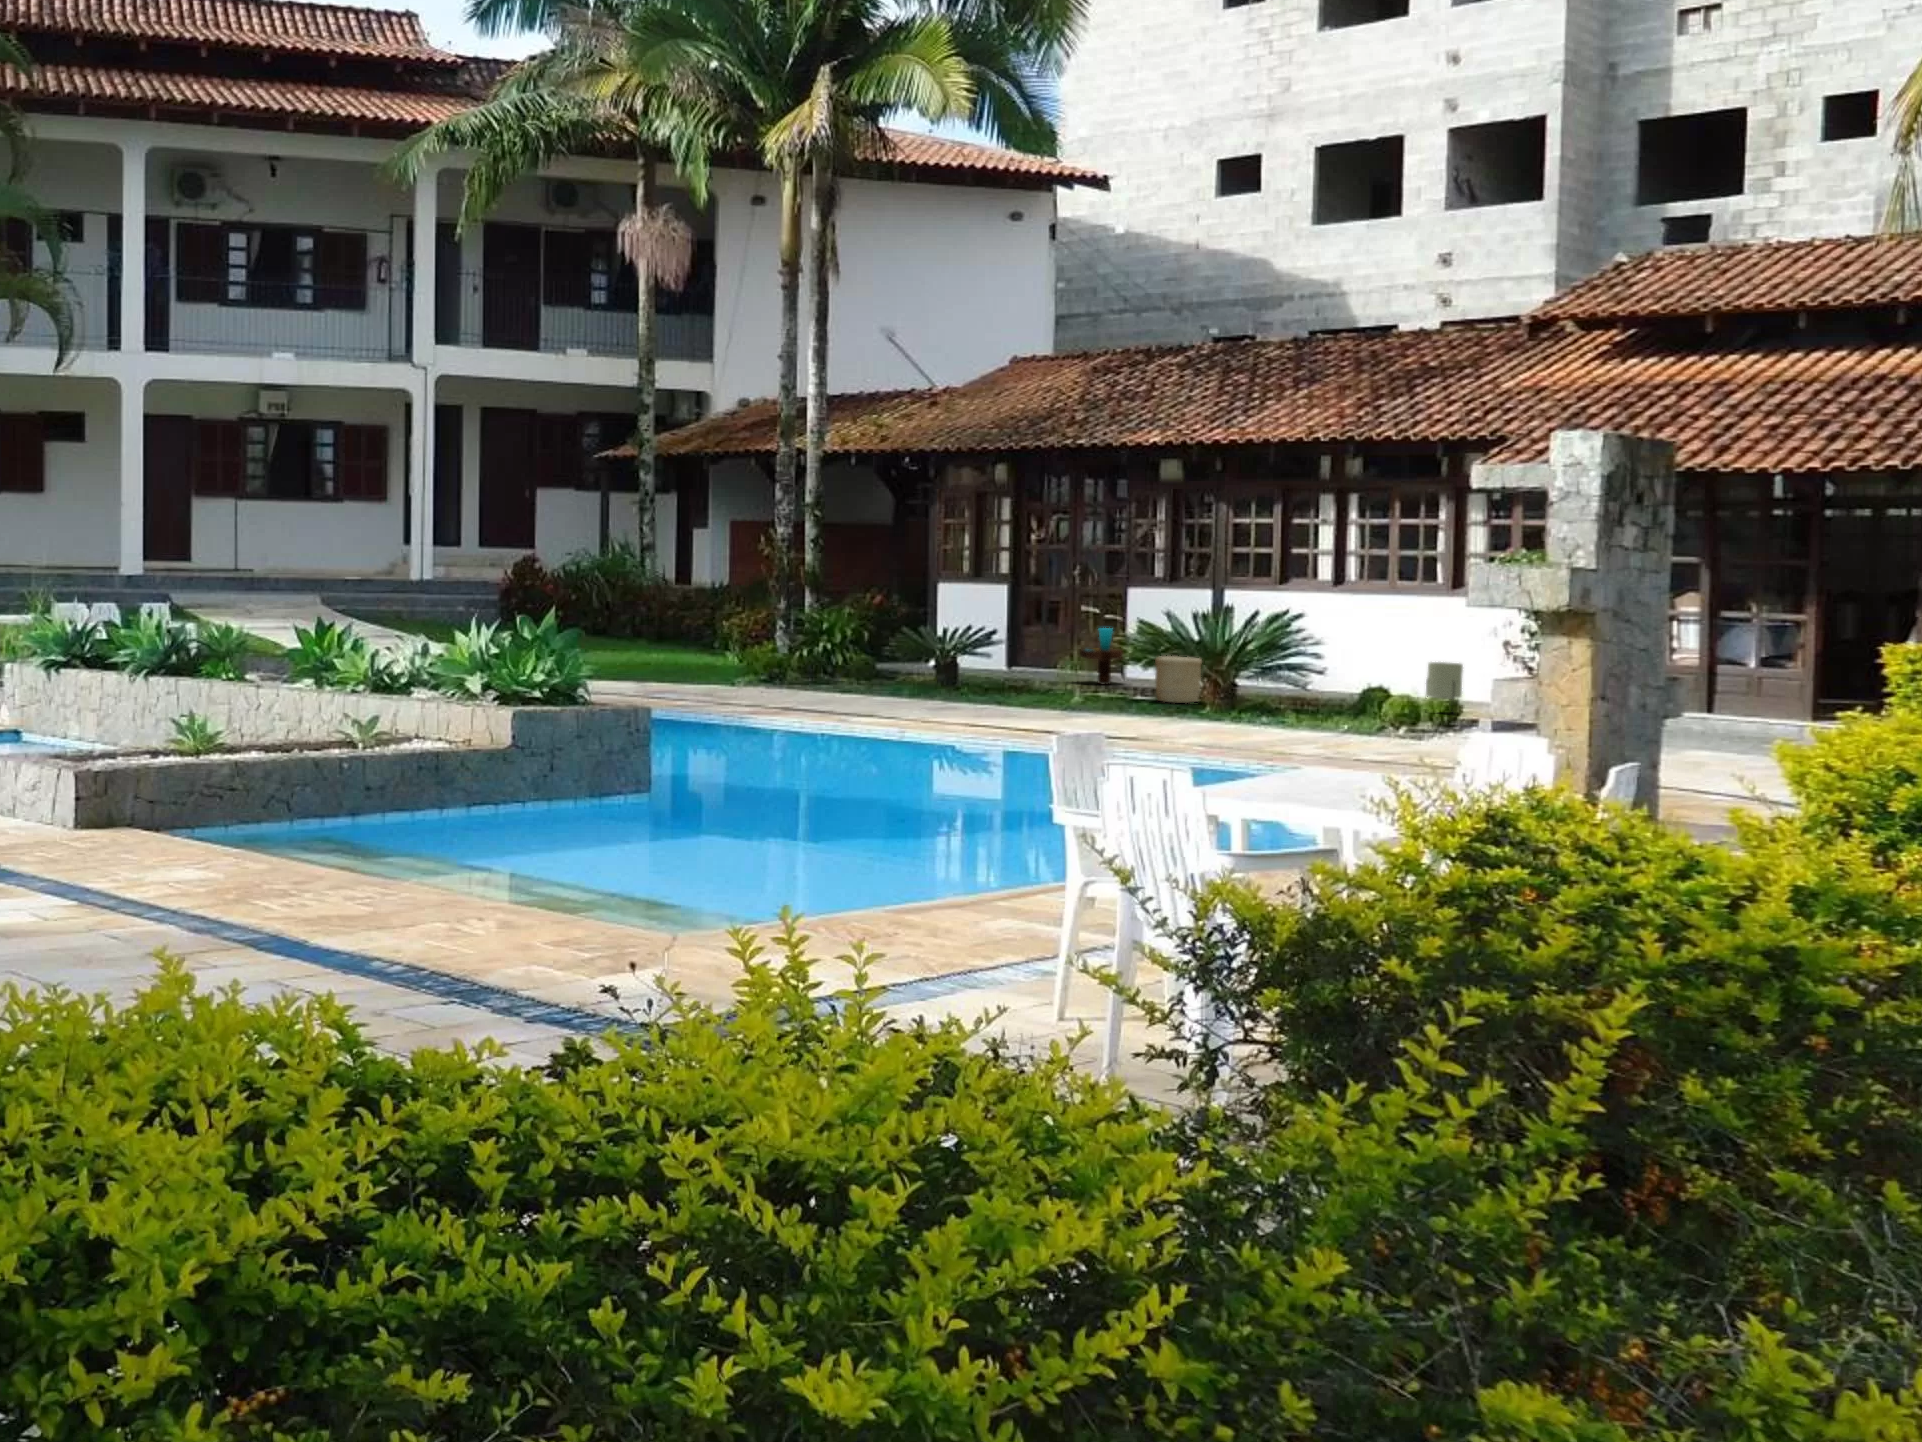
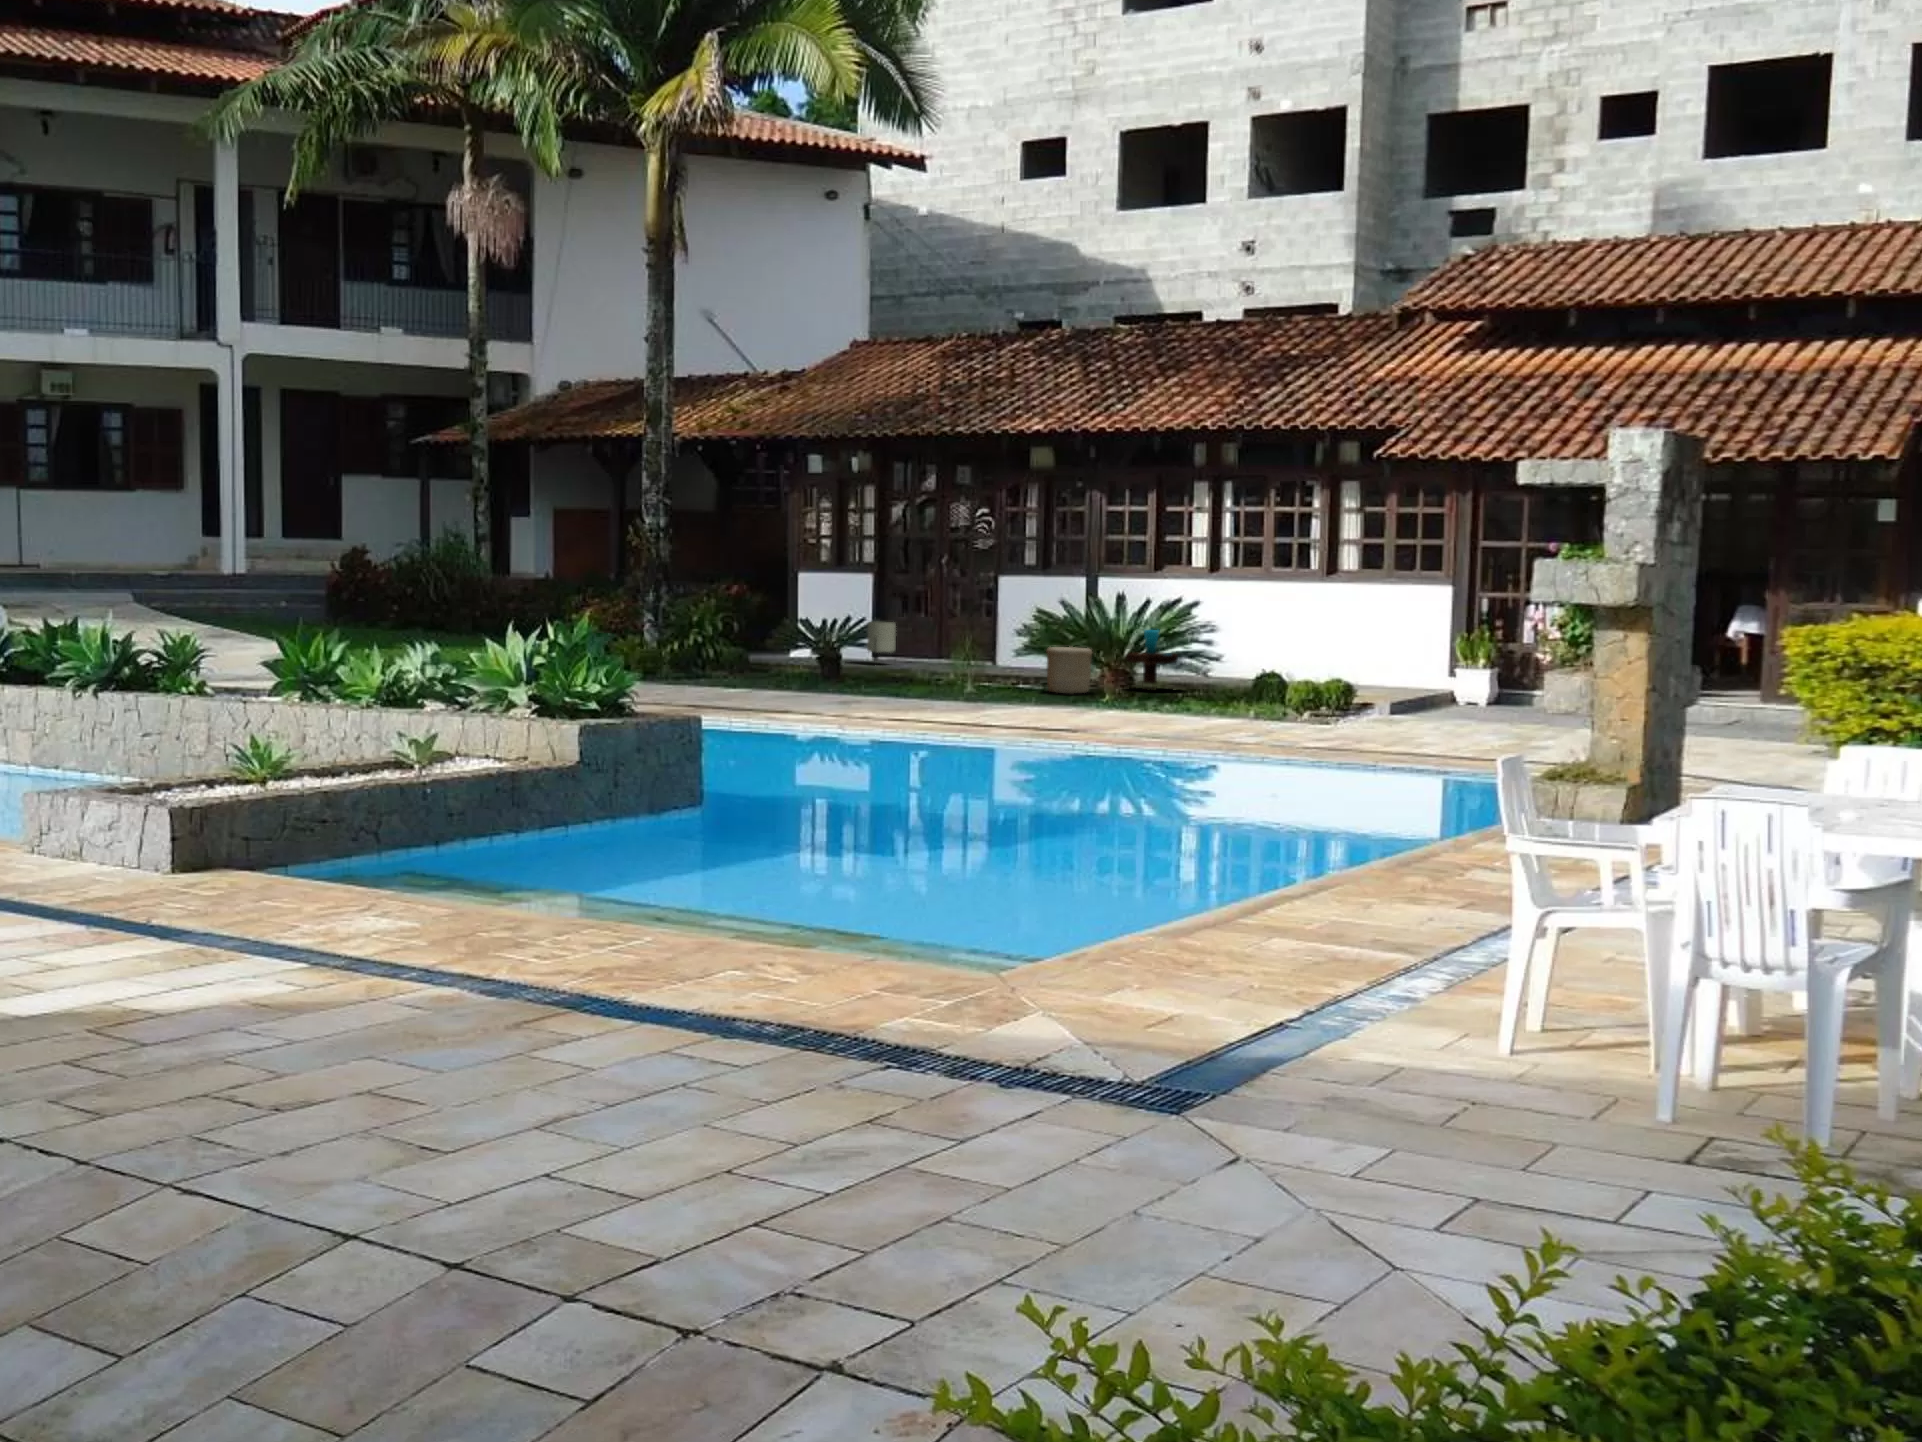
side table: present [1080,628,1123,684] -> present [1126,630,1178,690]
planter: present [1426,662,1463,711] -> present [867,622,896,653]

